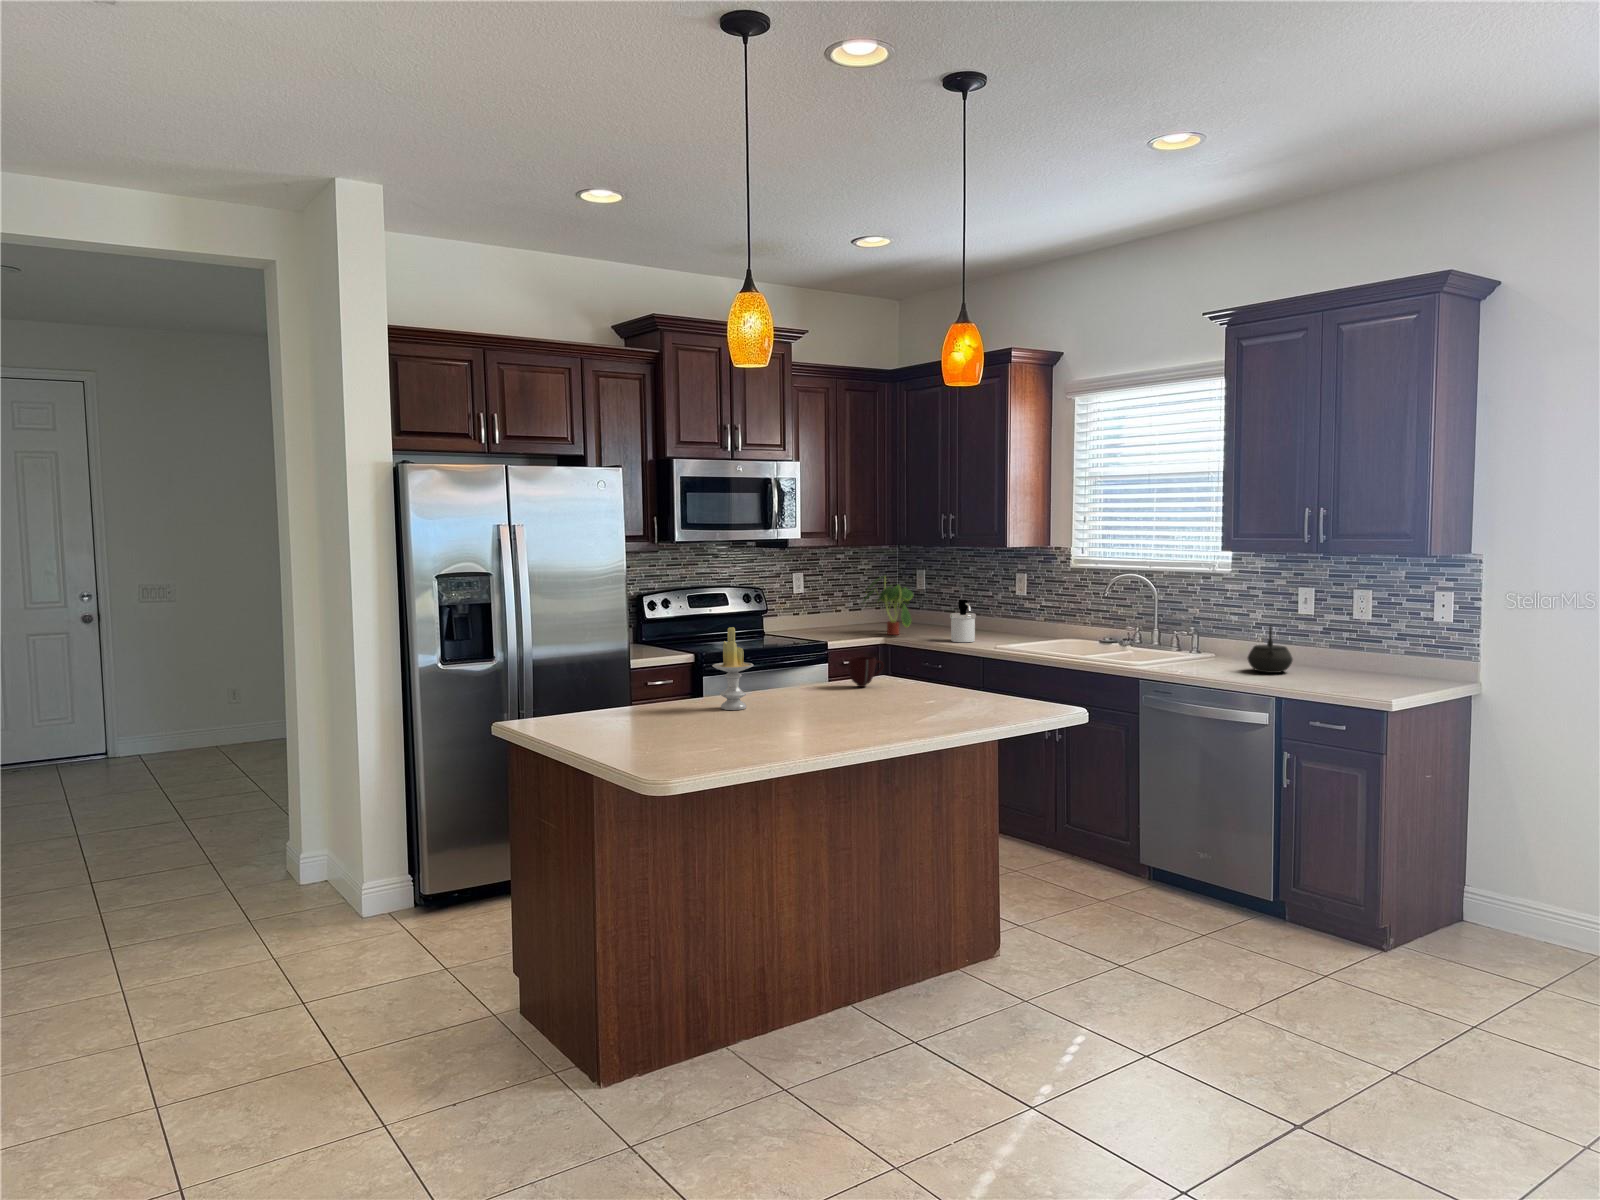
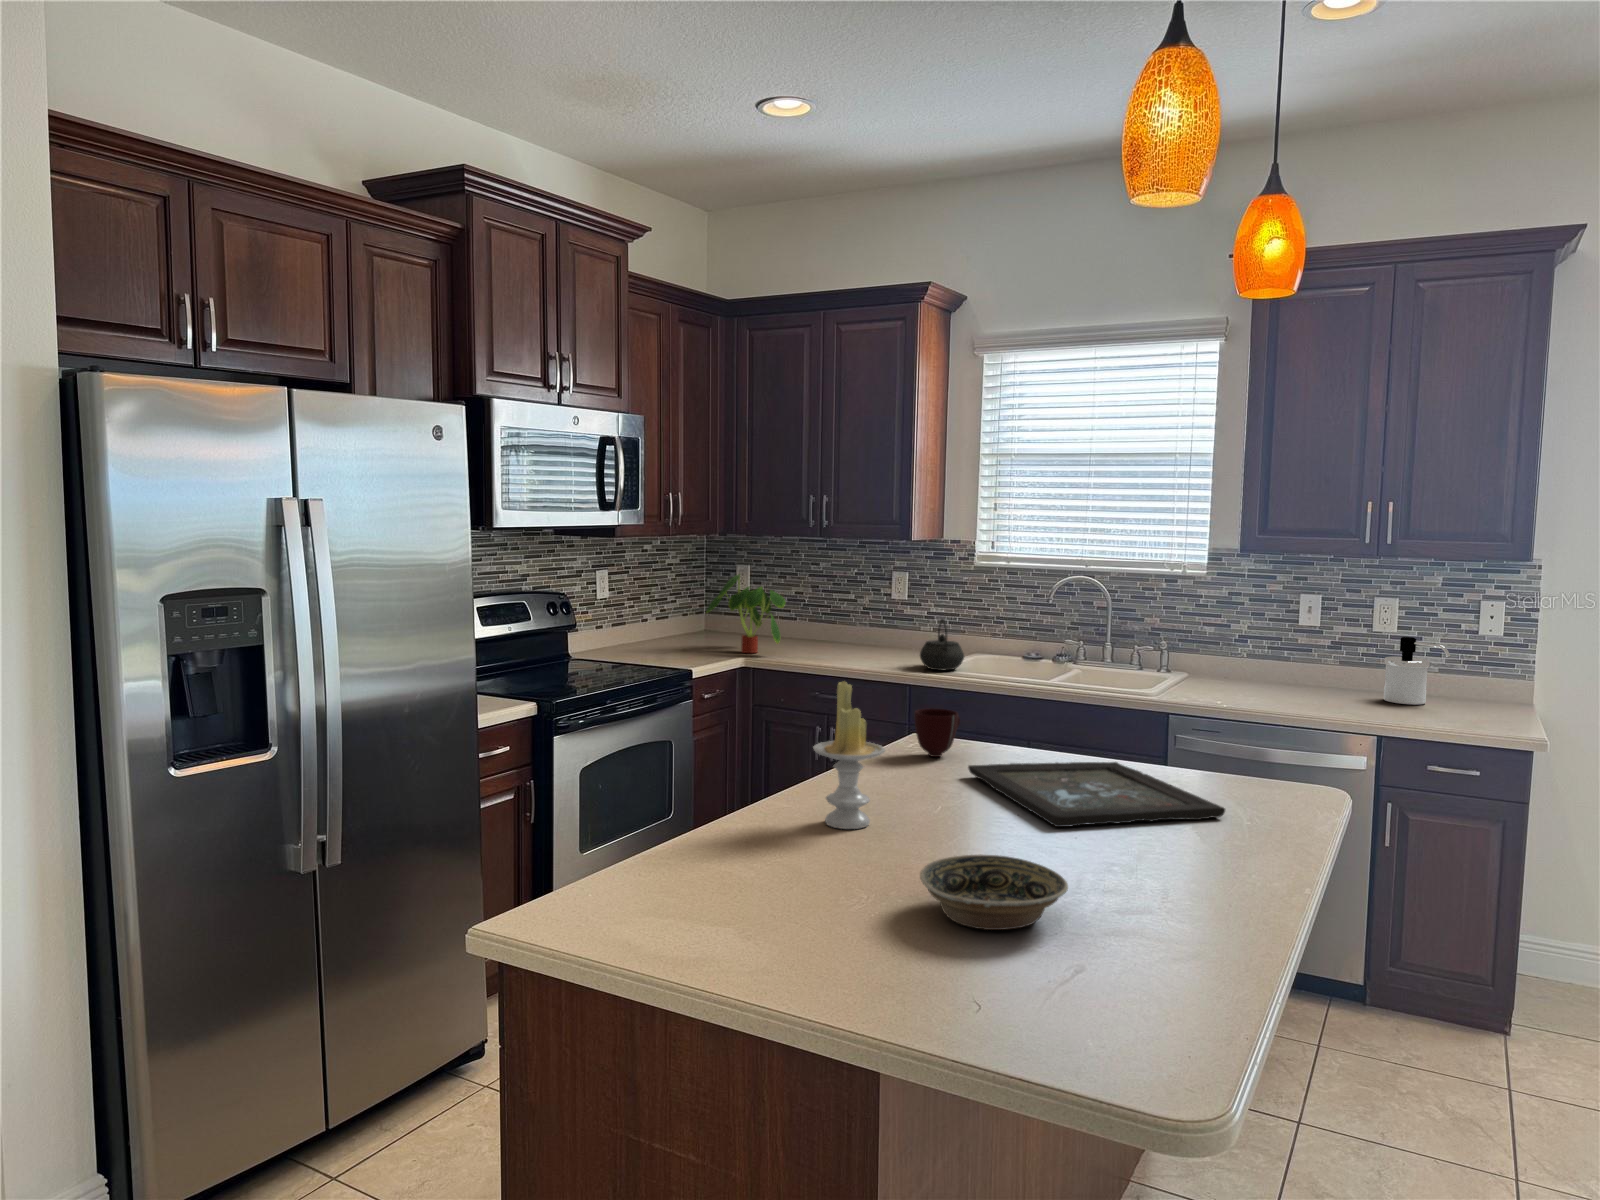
soap dispenser: present [950,600,976,642] -> present [1384,637,1451,705]
kettle: present [1248,626,1293,673] -> present [920,619,964,671]
tray: none [839,688,960,717] -> present [968,762,1225,827]
bowl: none [680,711,755,740] -> present [920,854,1068,930]

